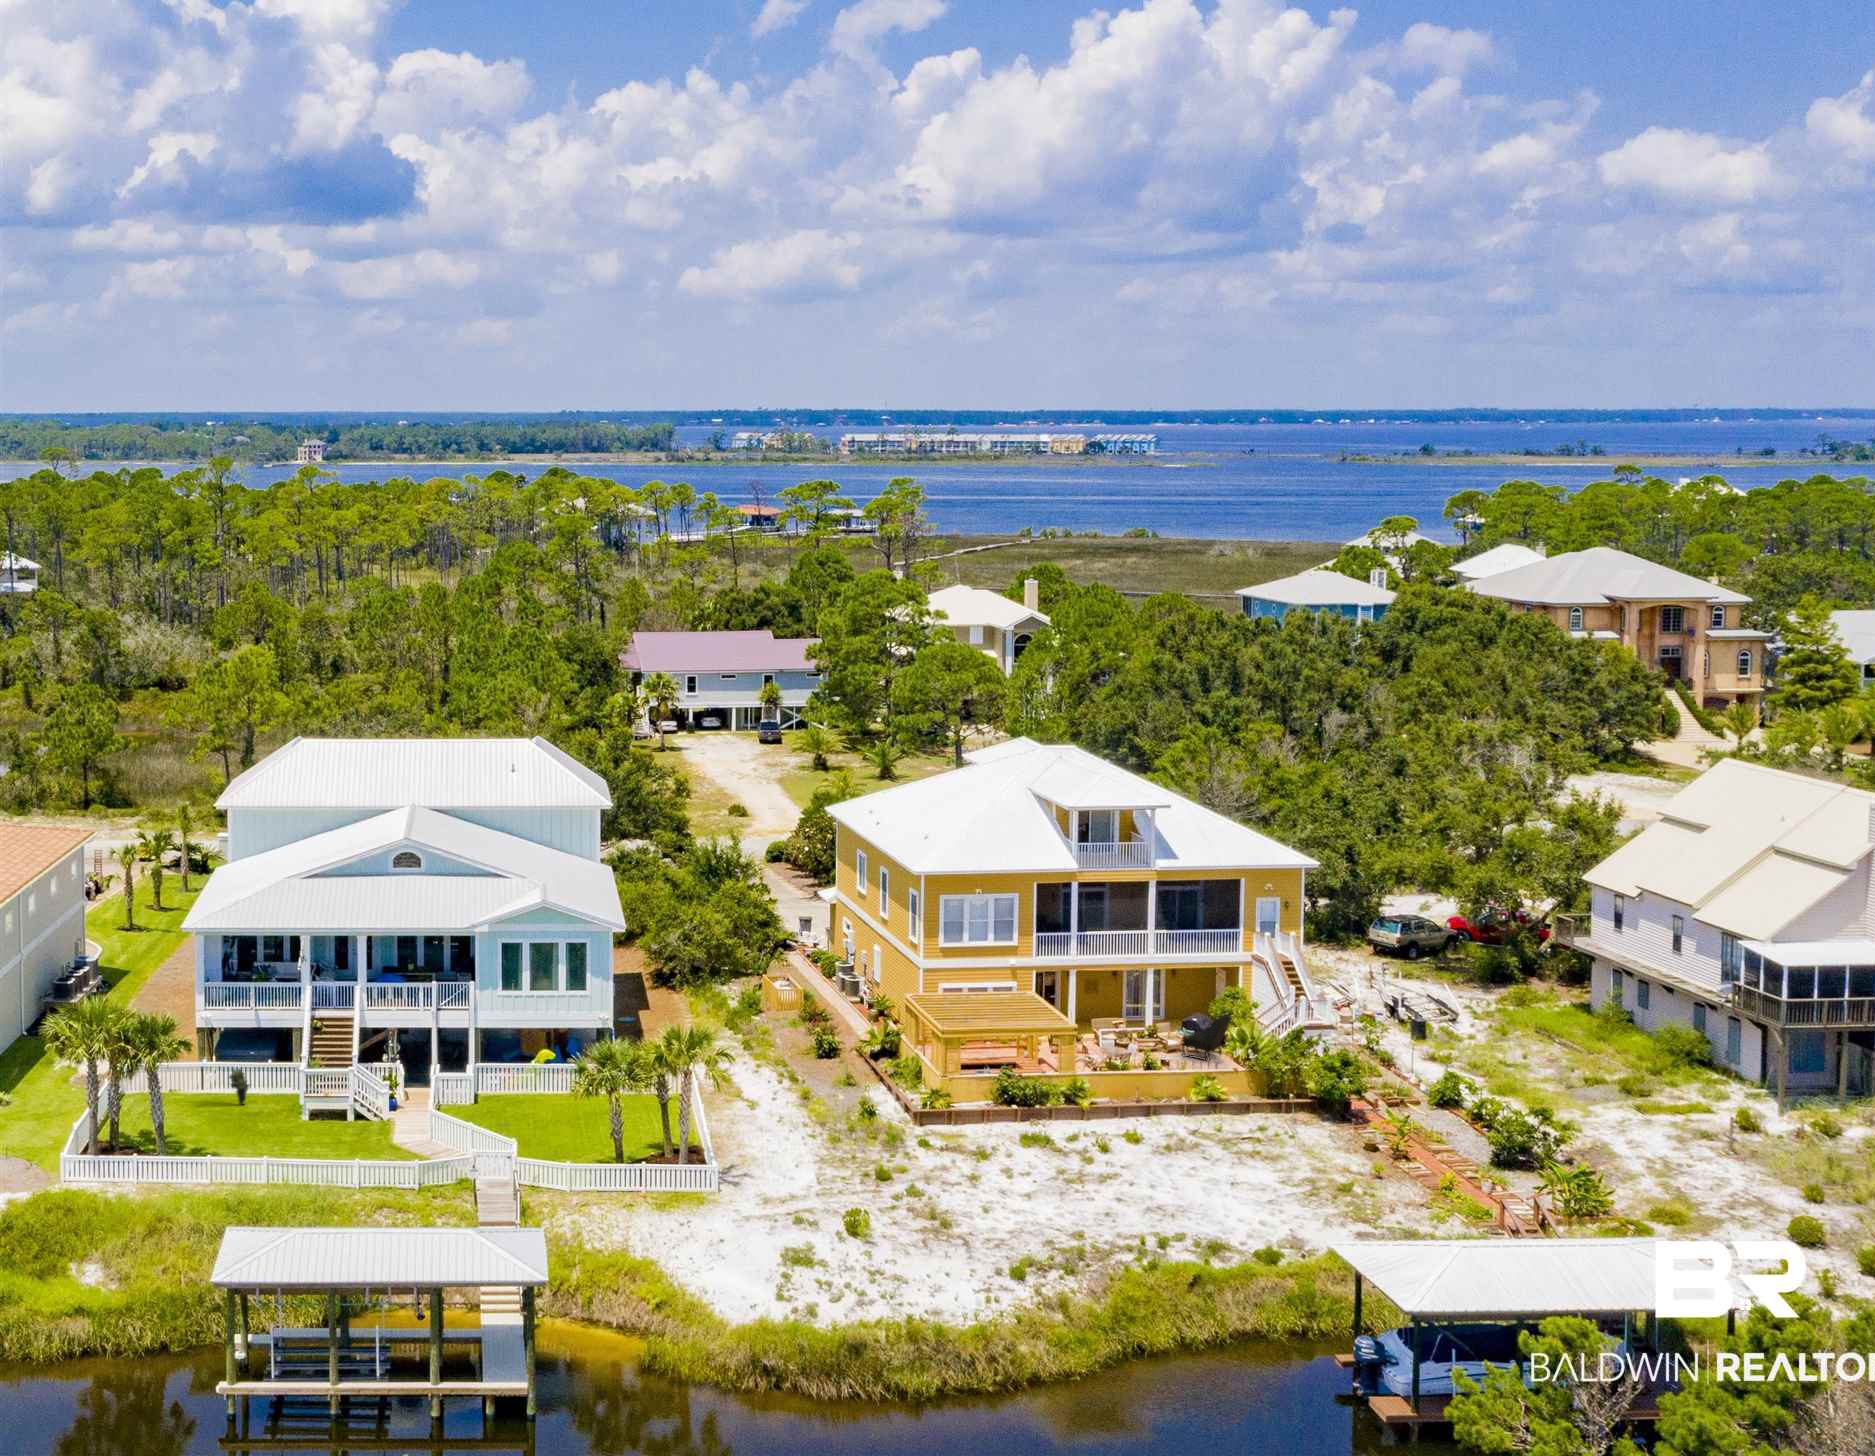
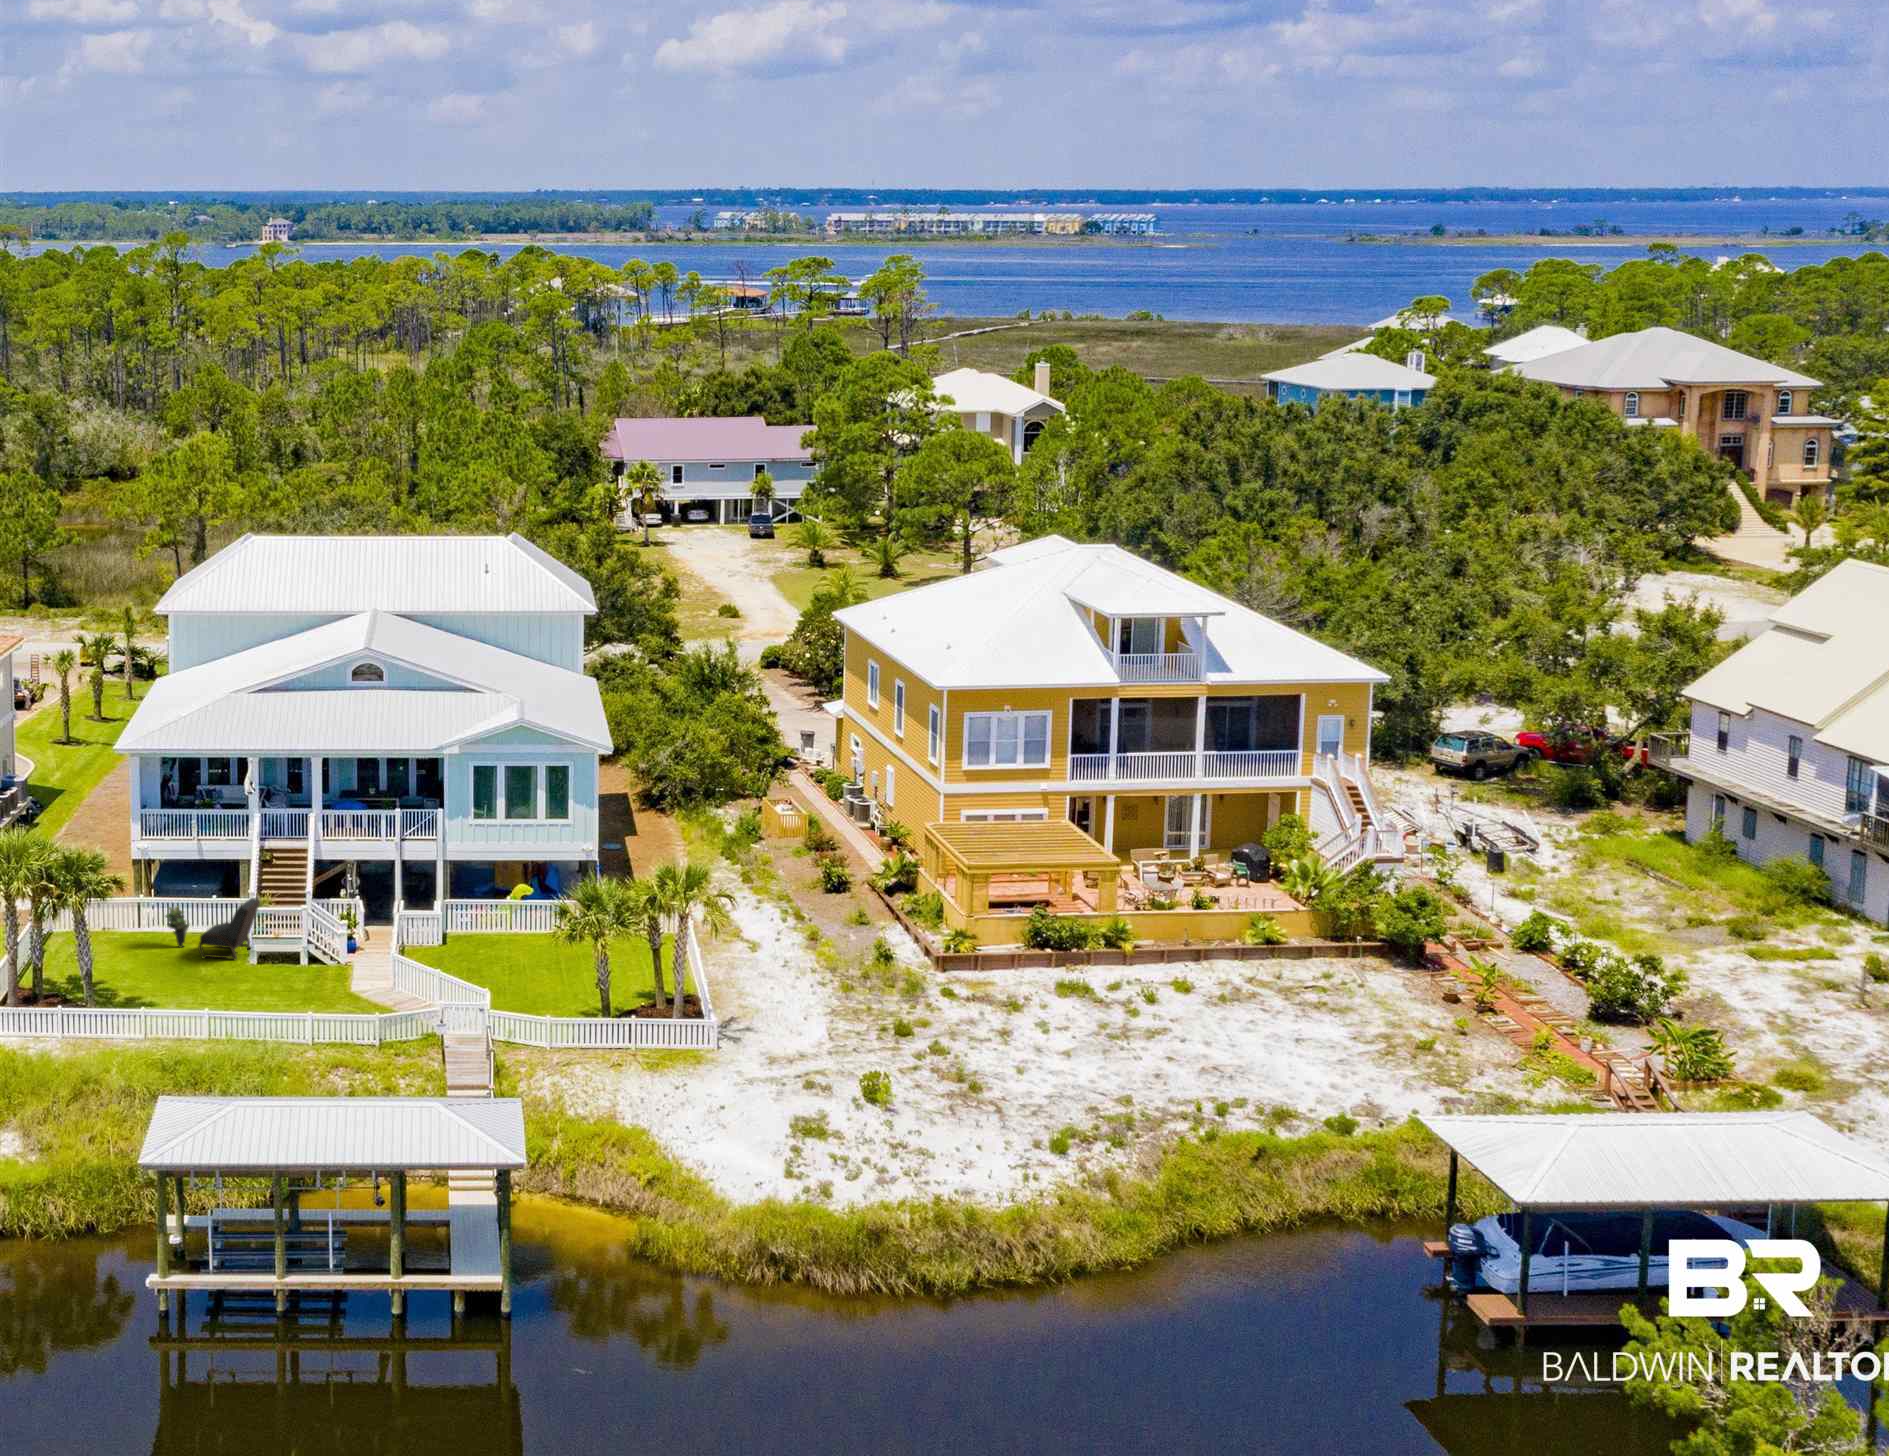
lounge chair: present [1181,1014,1232,1061] -> present [198,898,260,960]

